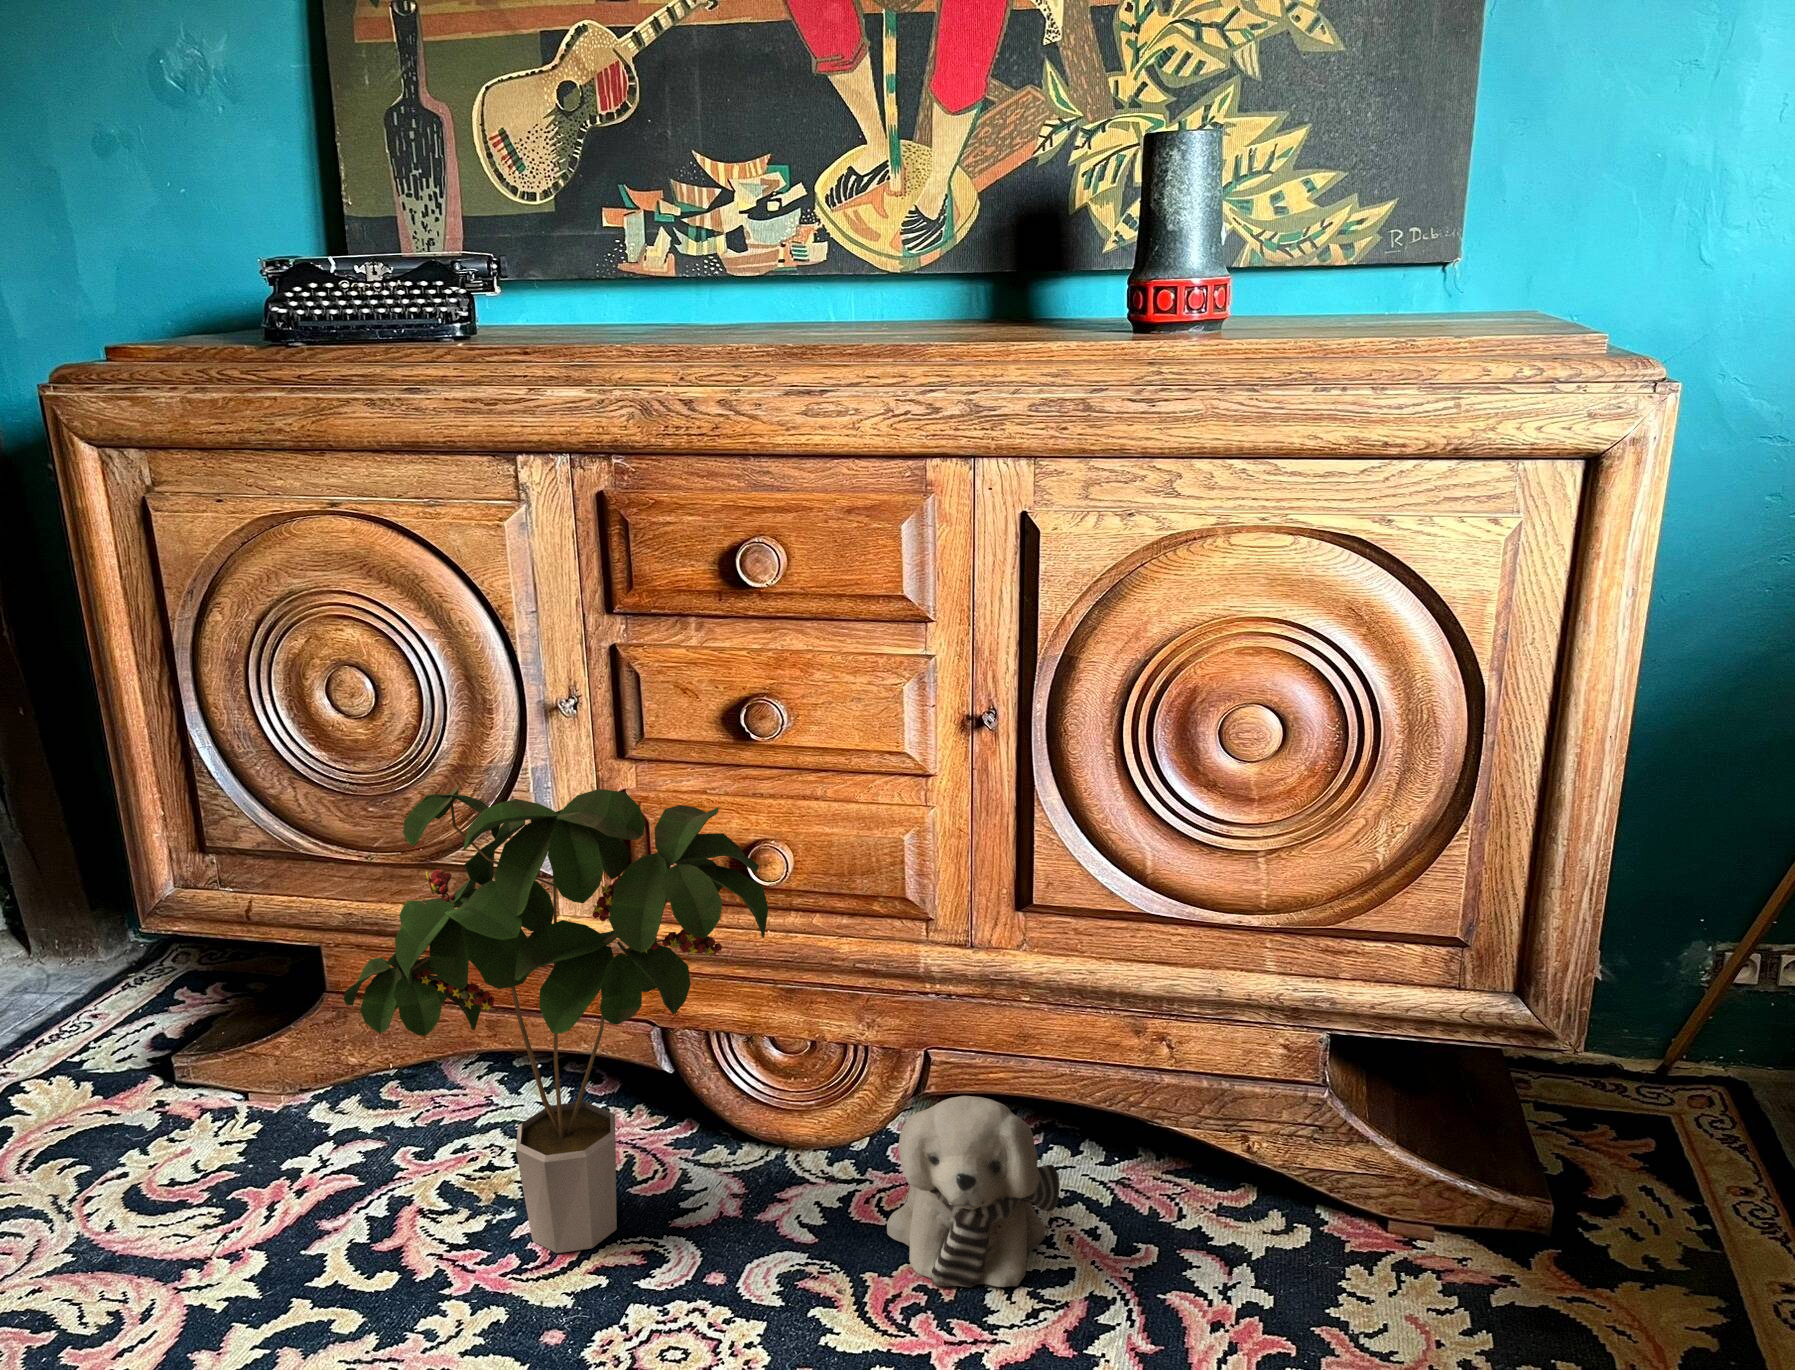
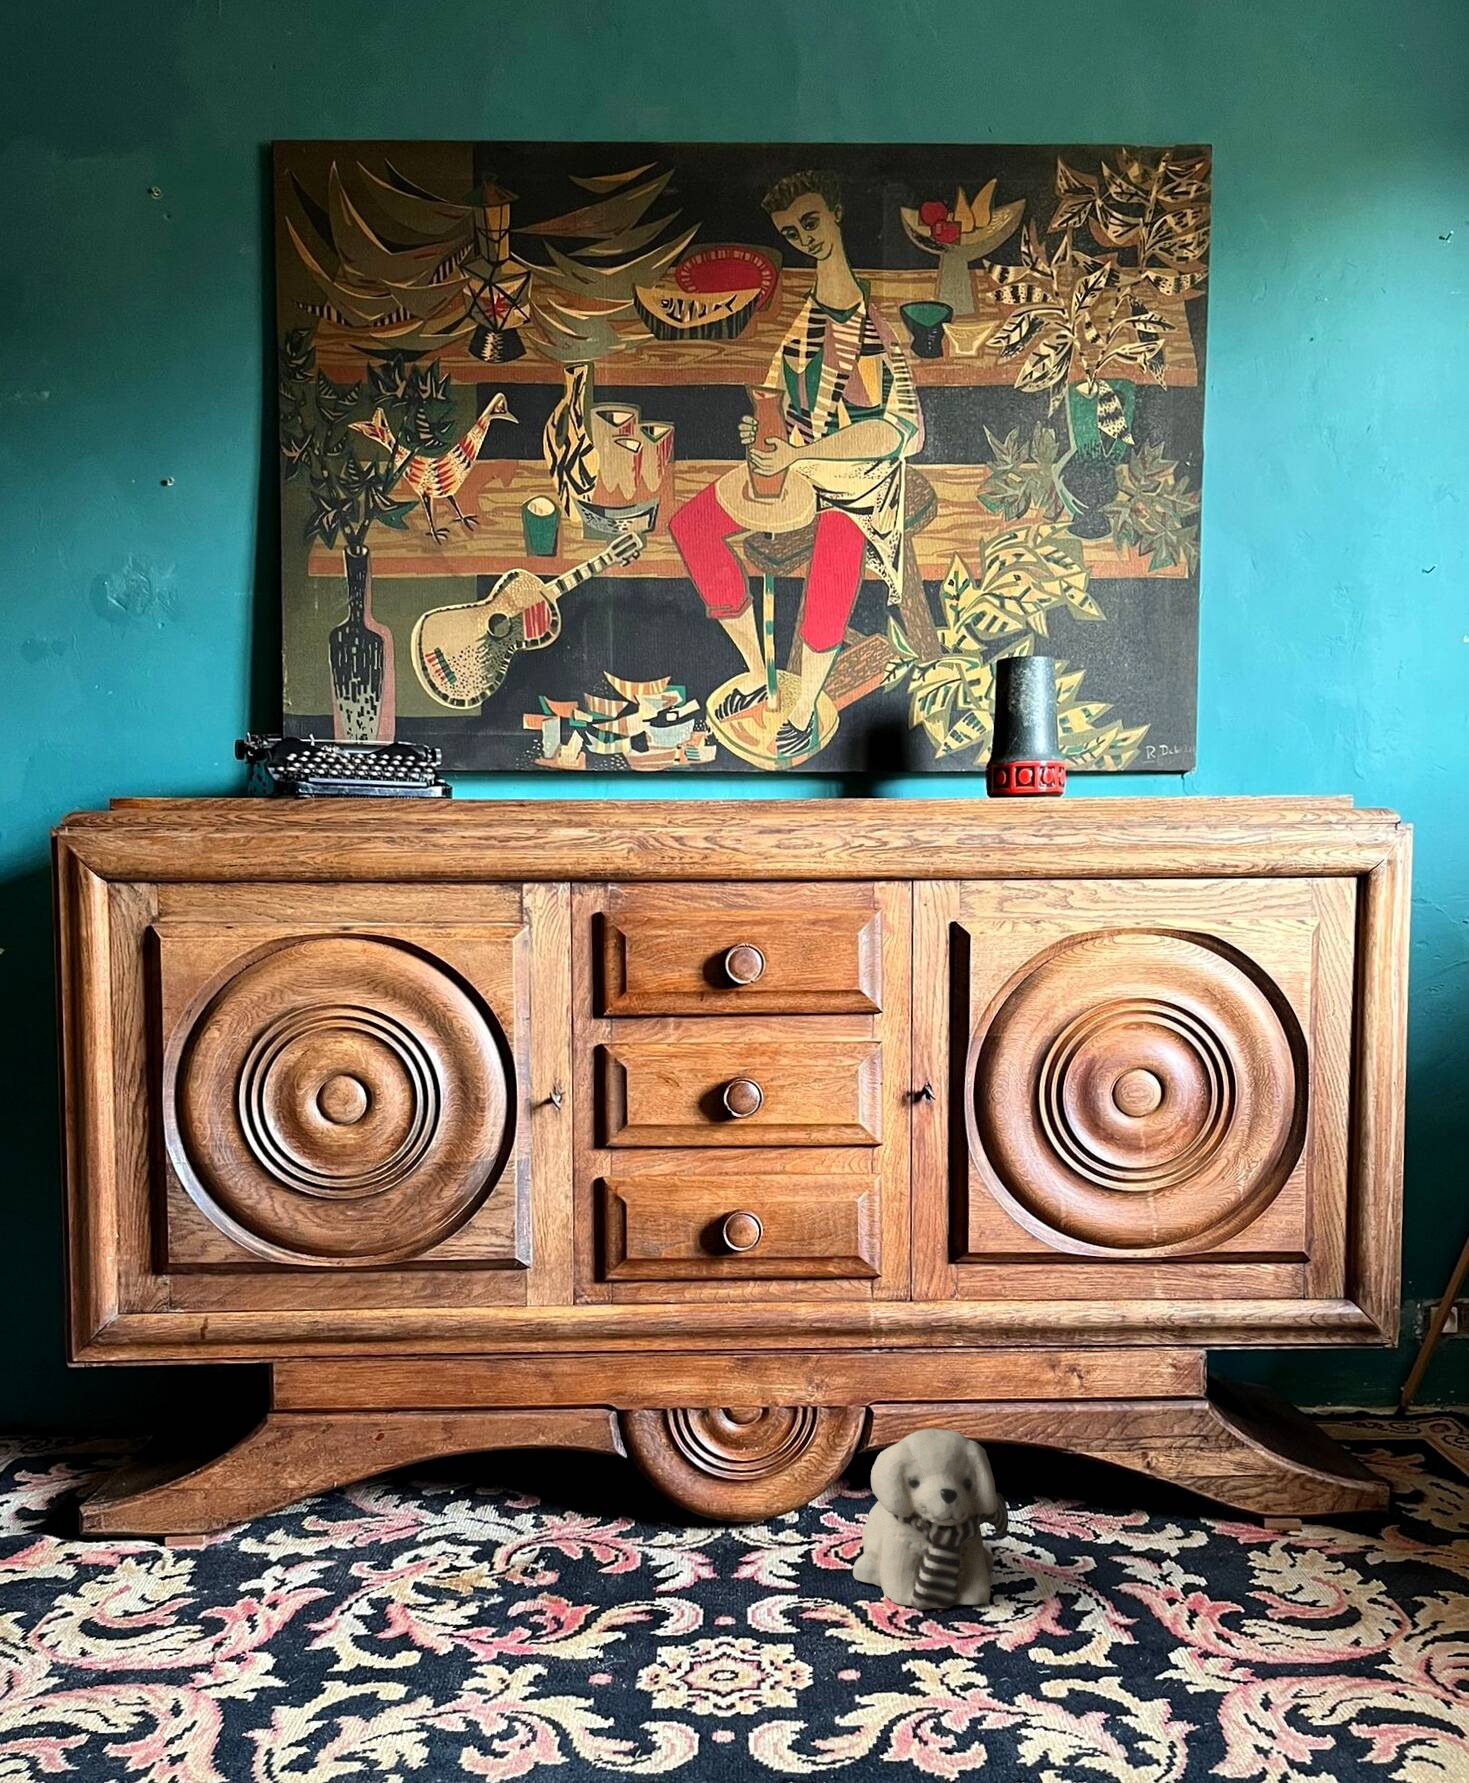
potted plant: present [343,785,768,1253] -> none [354,1161,763,1621]

